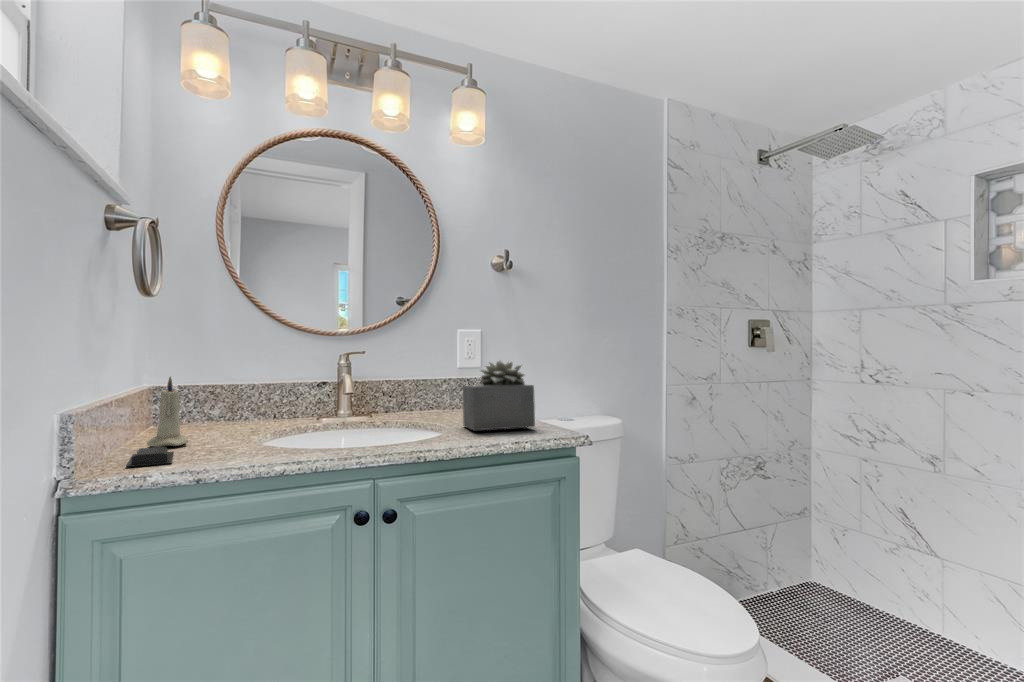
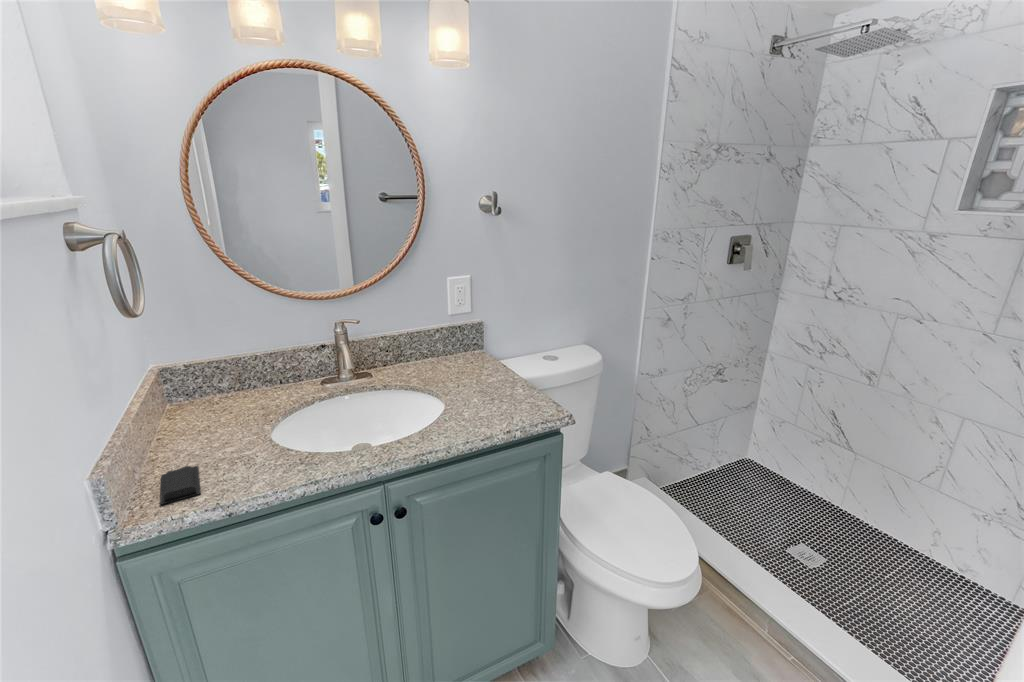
succulent plant: present [463,361,535,430] -> none [457,334,526,409]
candle: present [147,377,188,447] -> none [170,388,208,455]

